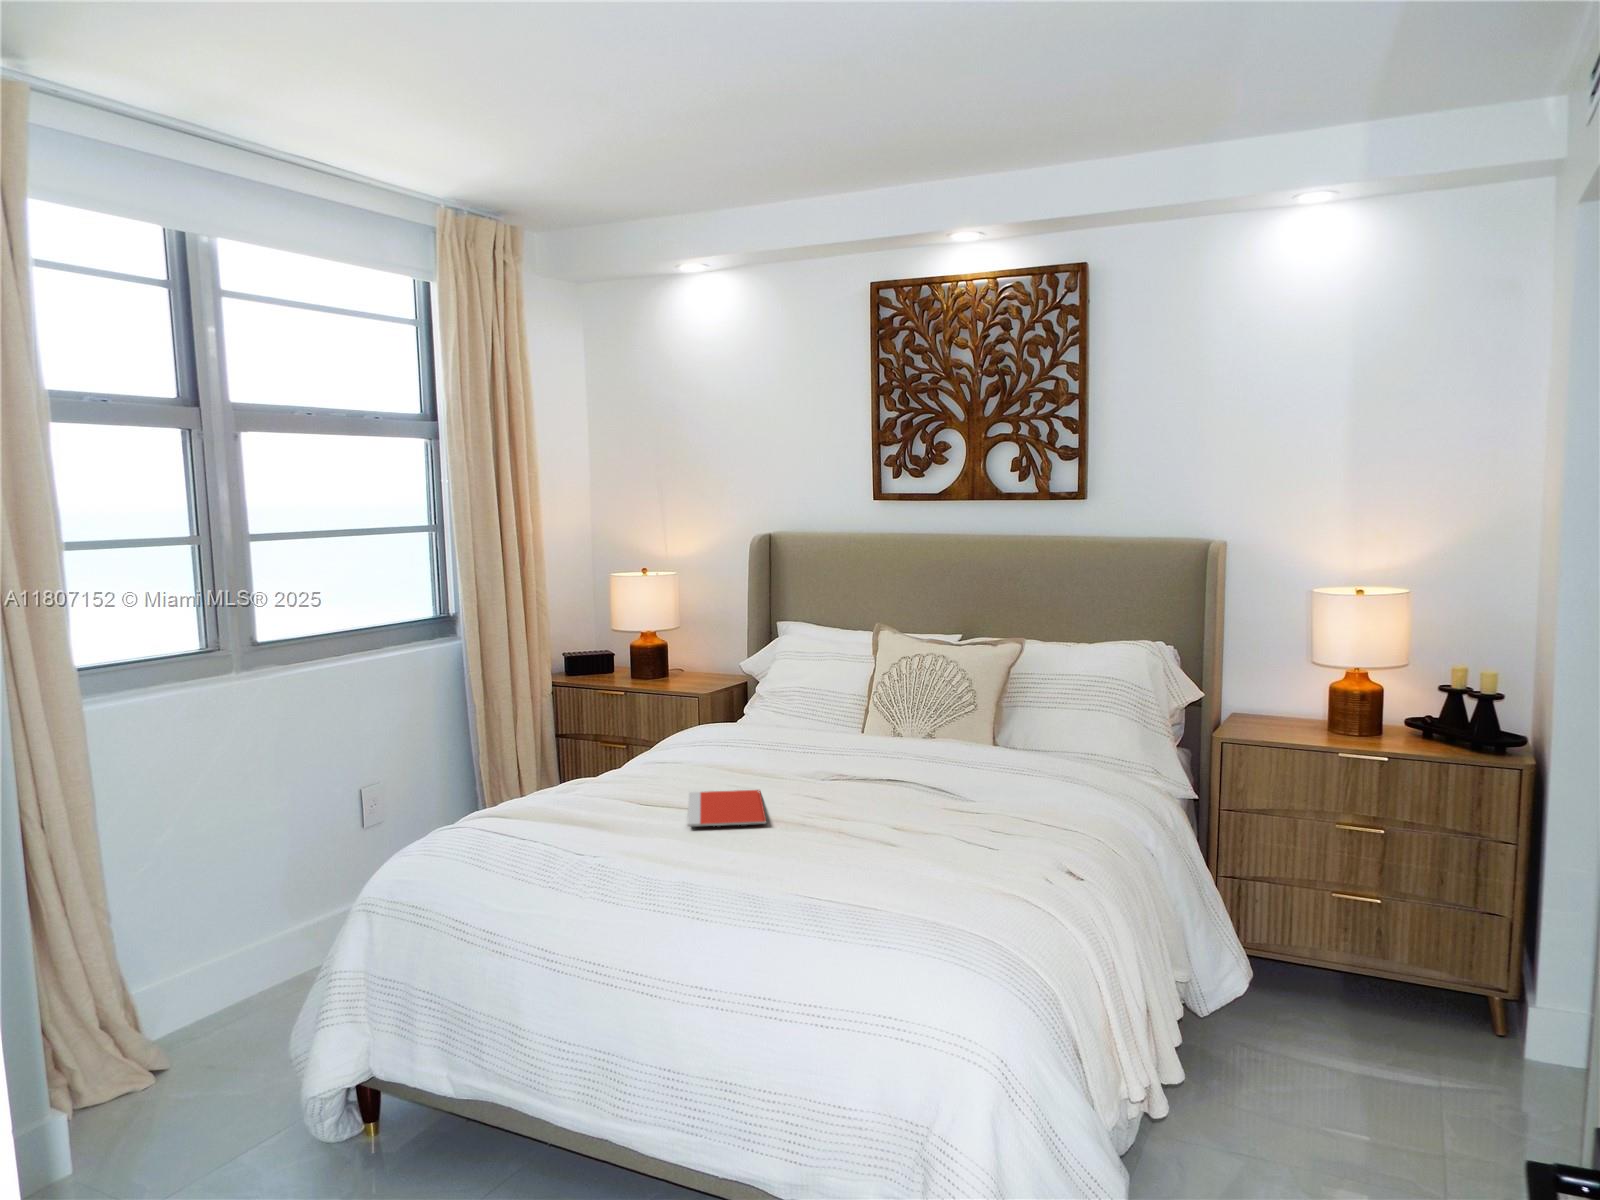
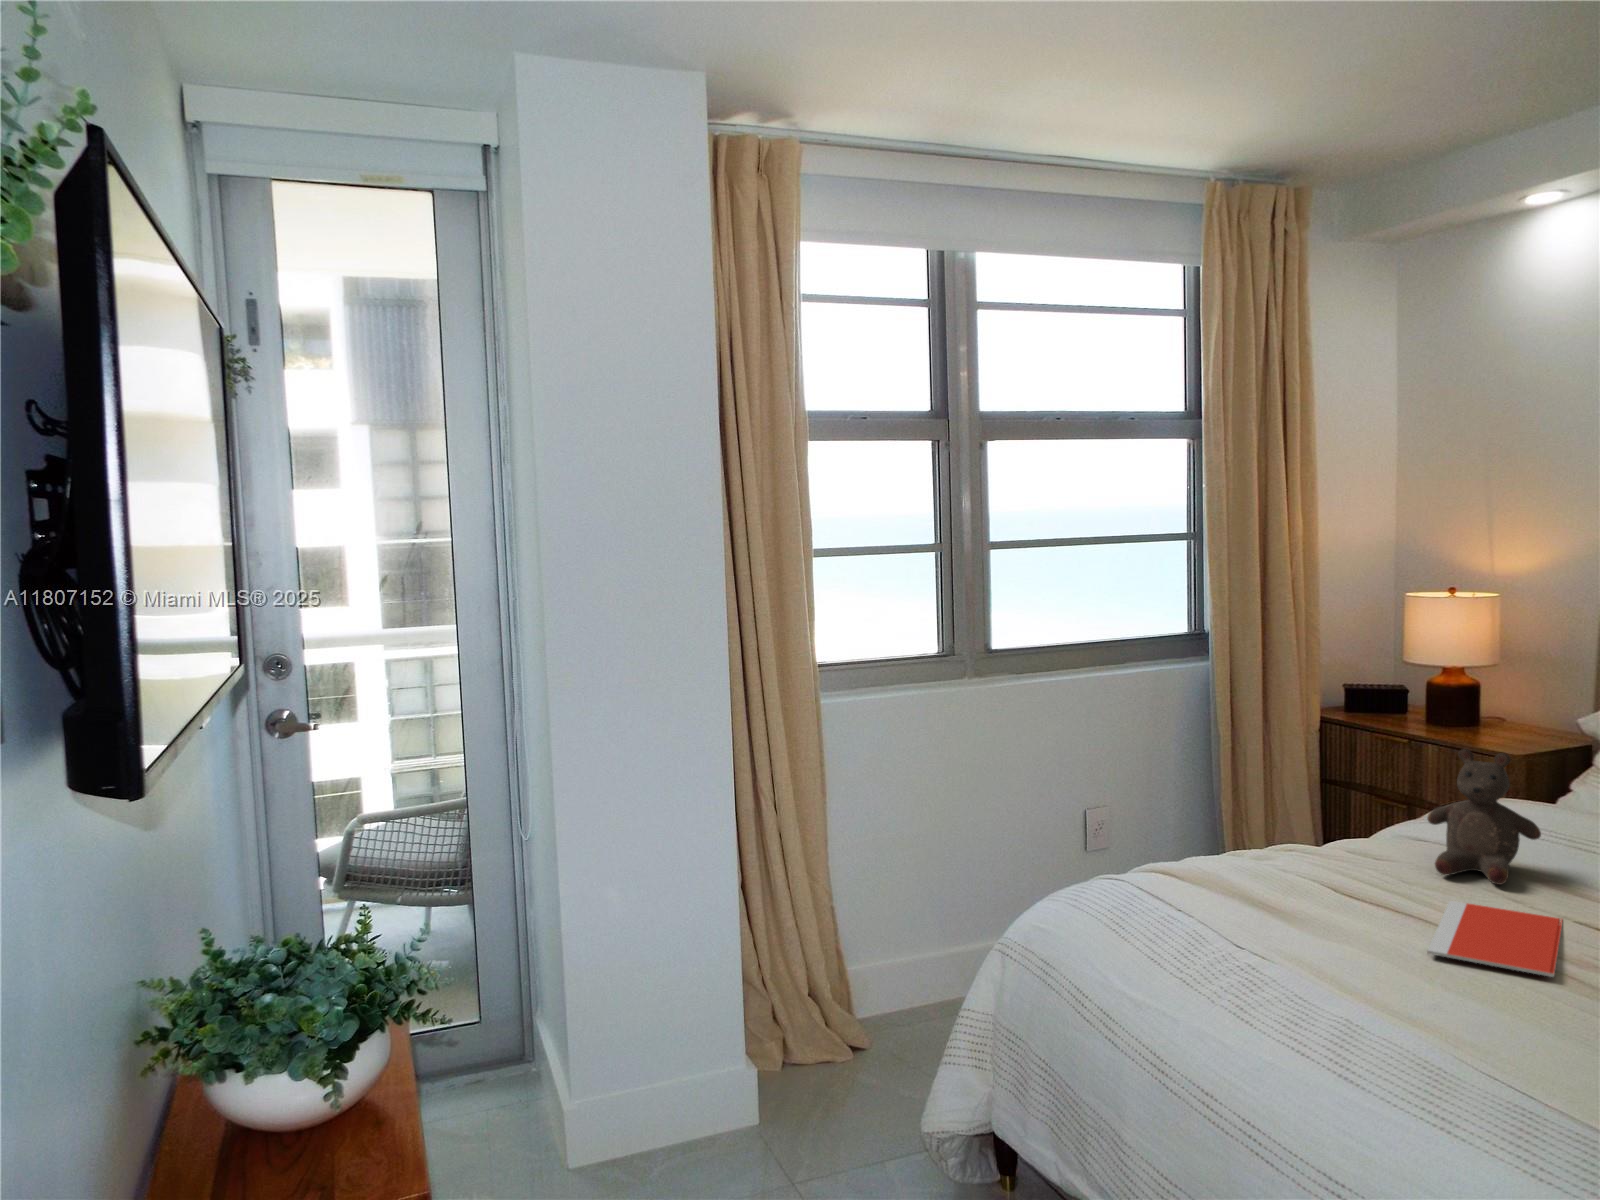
stuffed bear: none [664,680,738,777] -> present [1427,749,1541,885]

